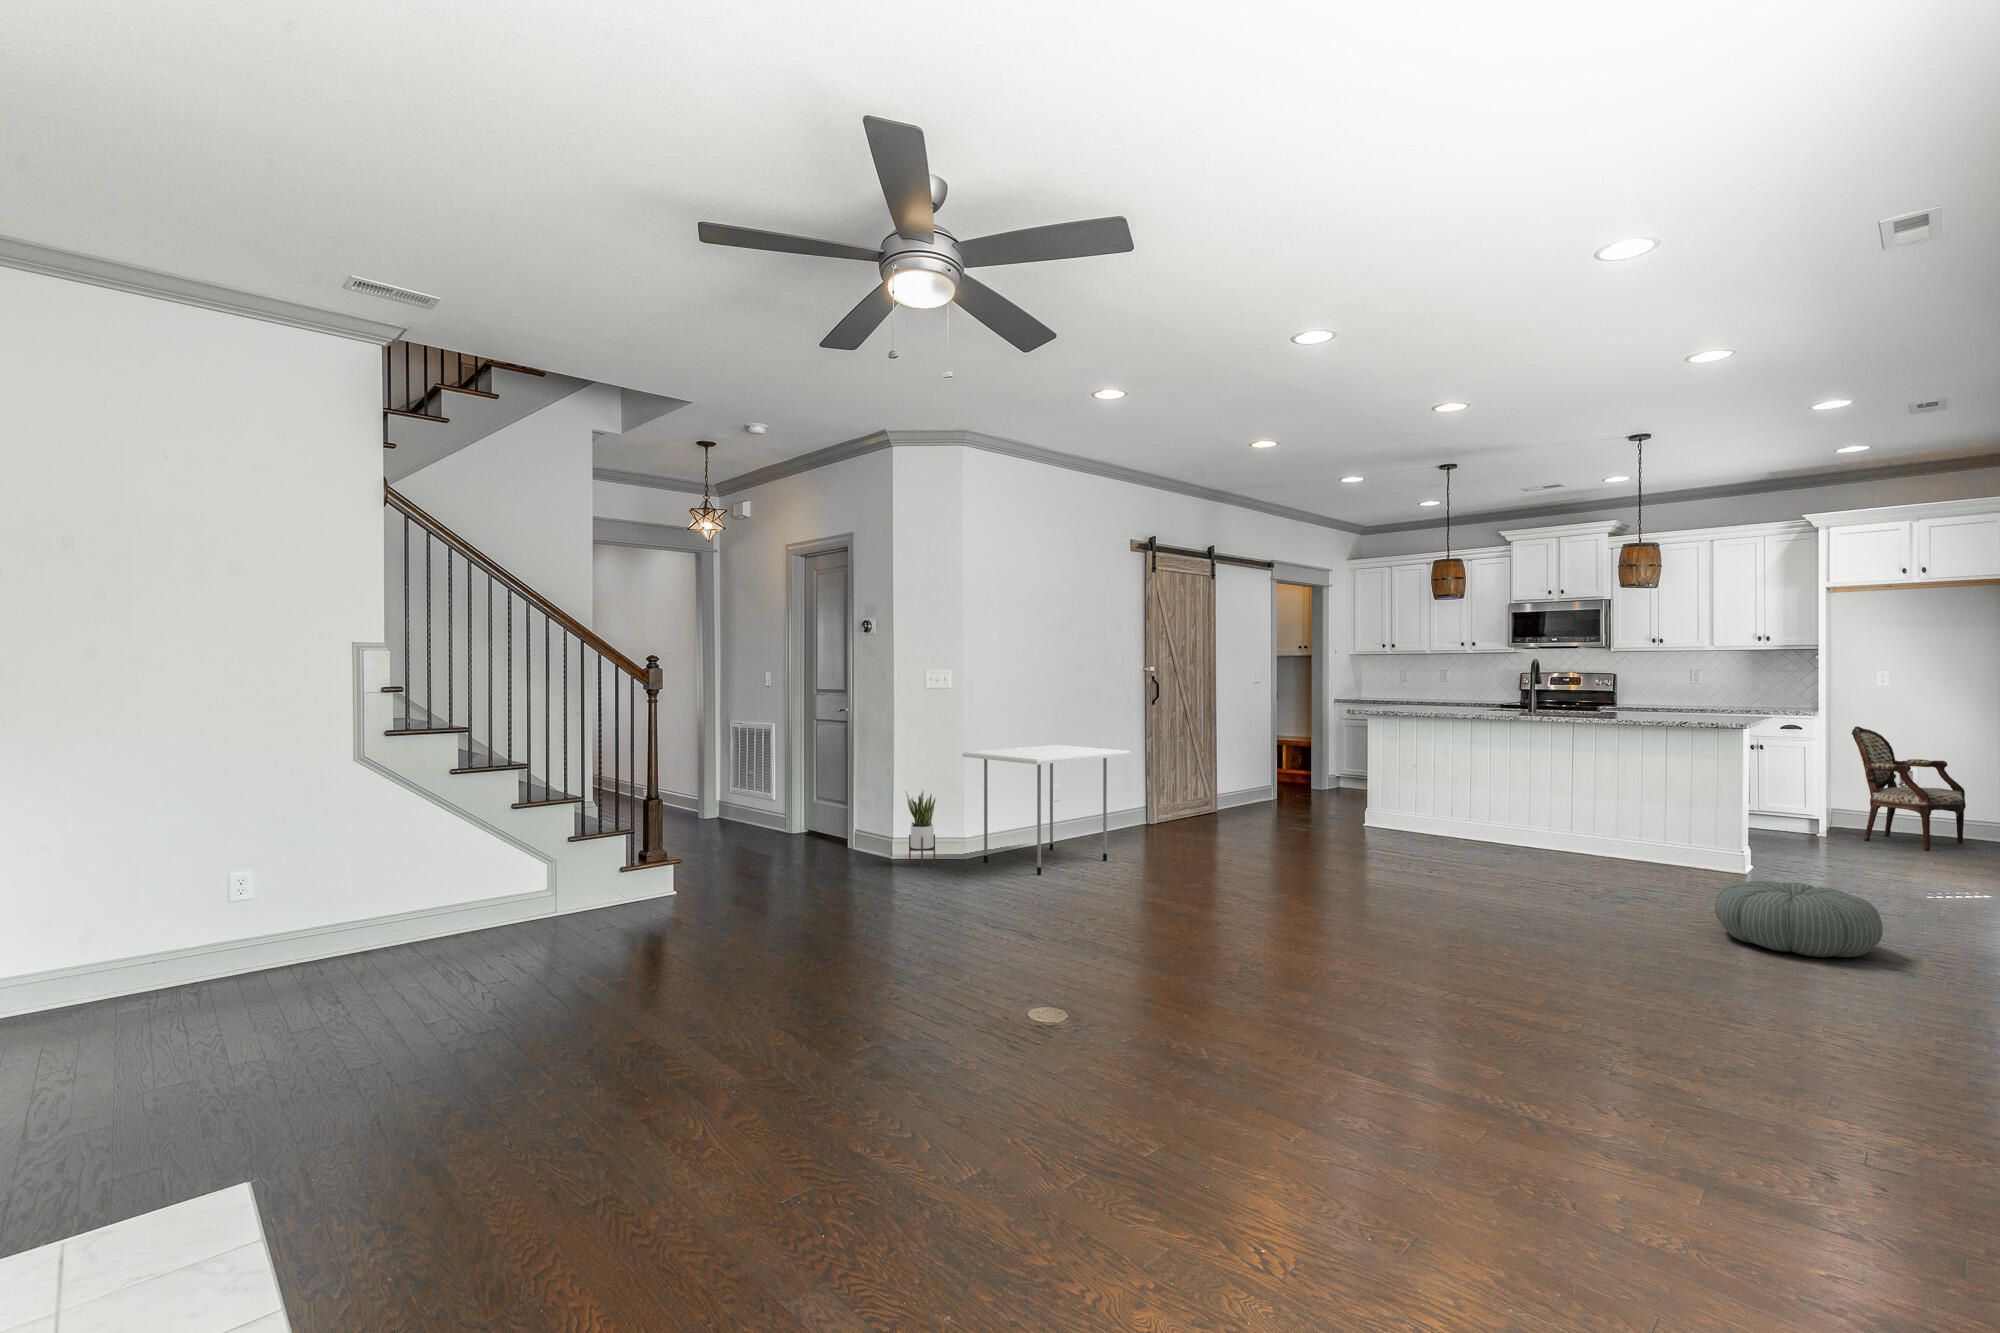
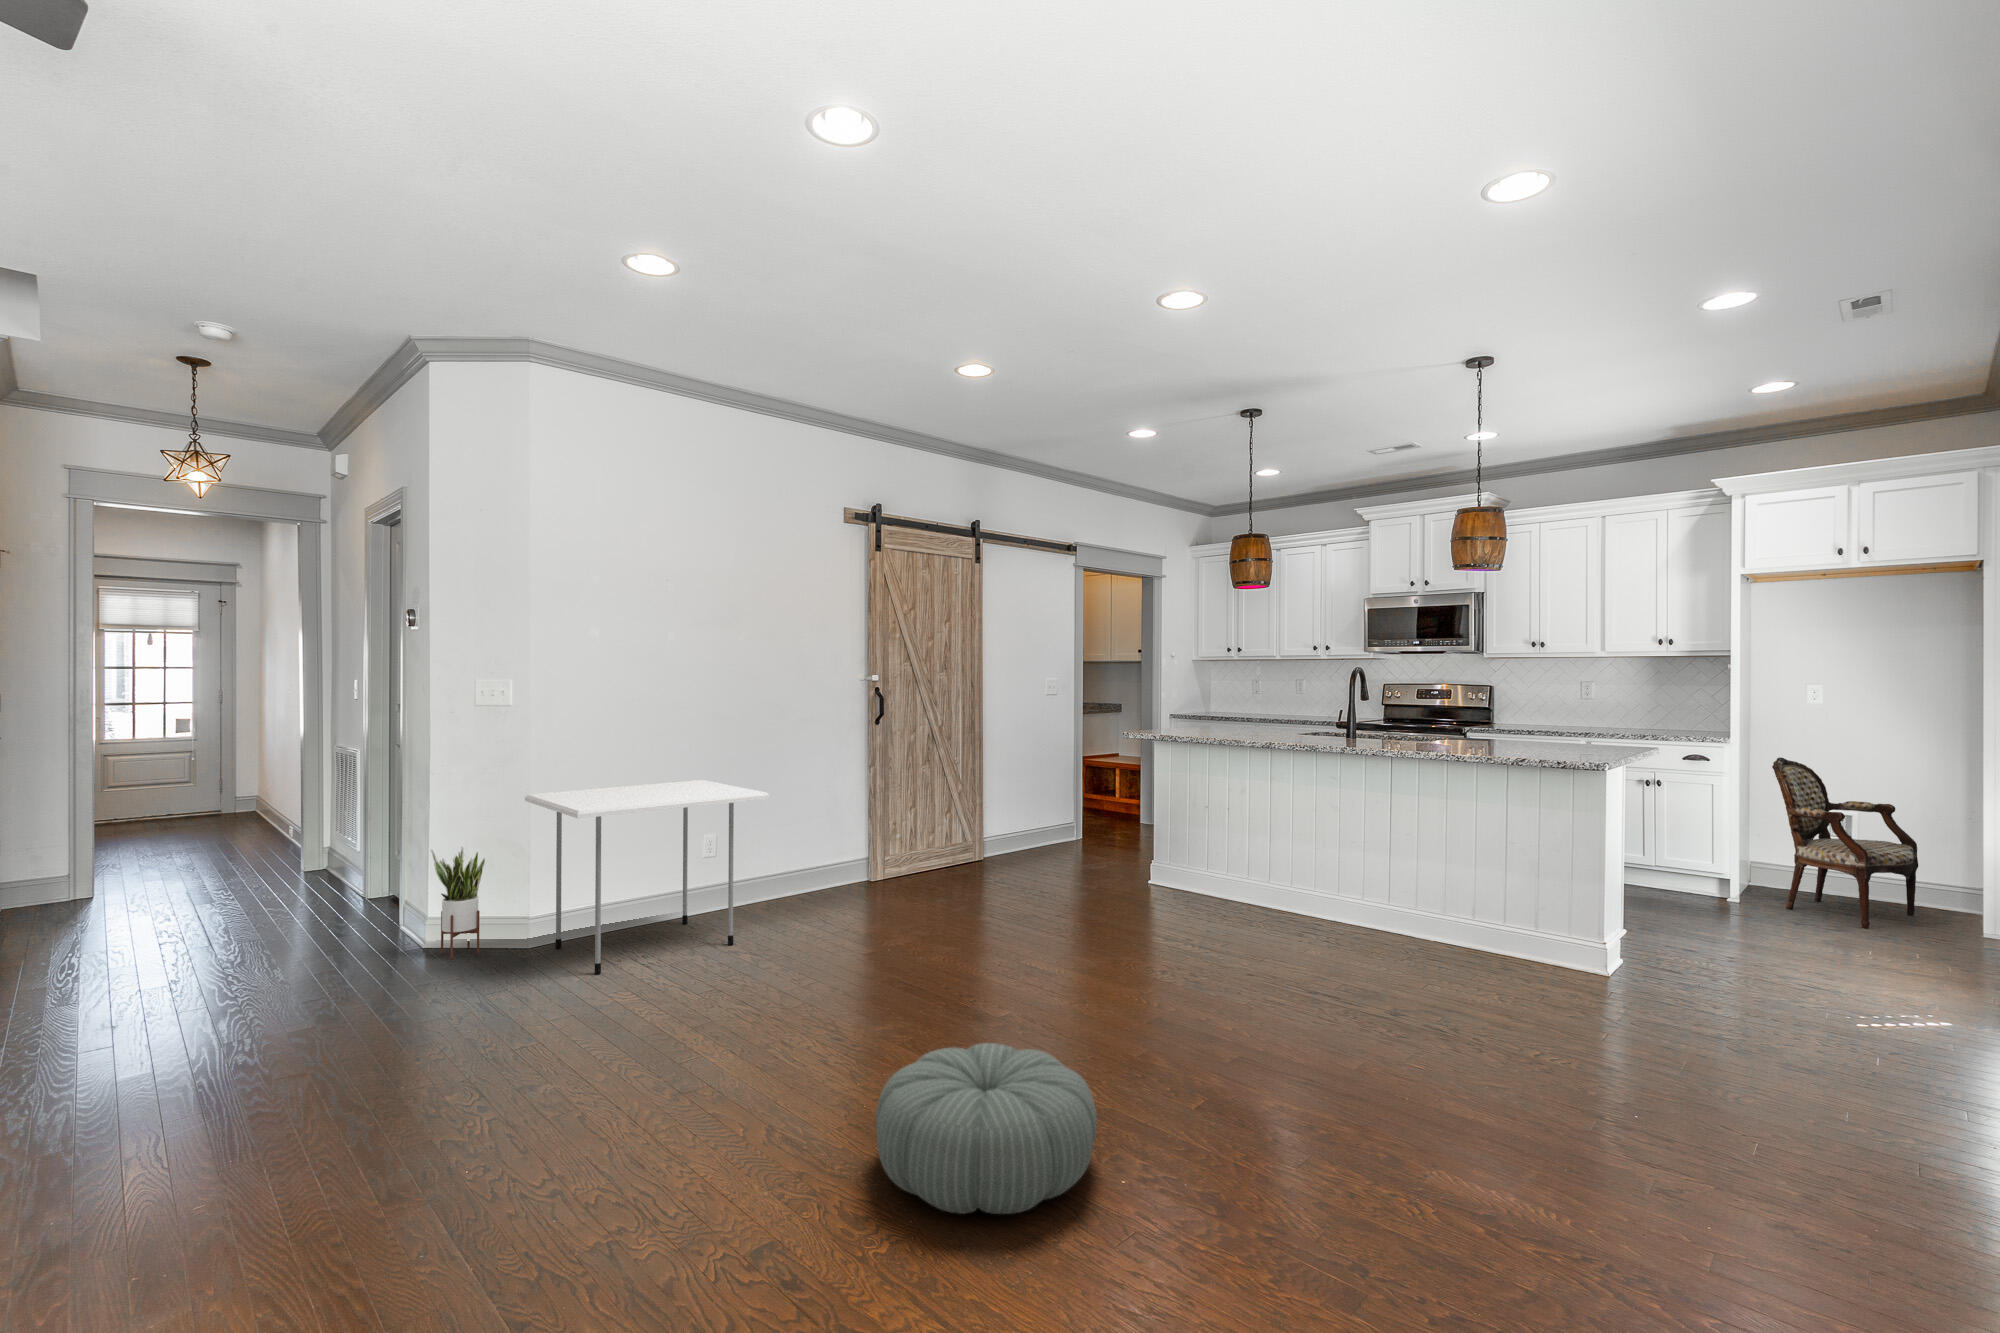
pouf: present [1715,880,1883,957] -> present [876,1043,1097,1214]

